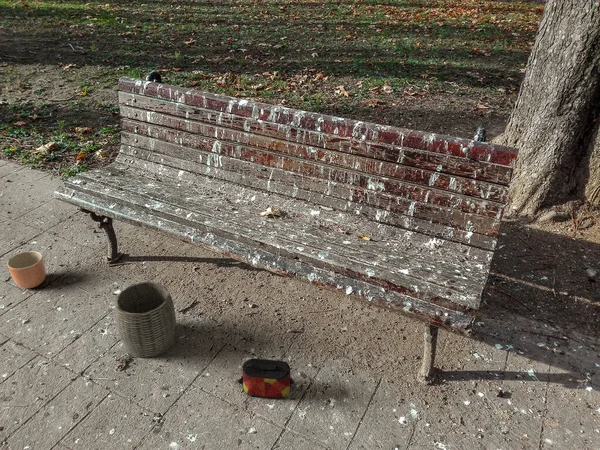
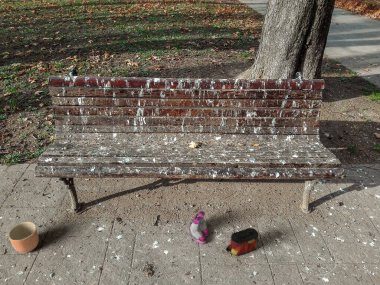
woven basket: present [115,282,176,358] -> none [131,210,170,264]
boots: none [209,311,243,361] -> present [189,211,209,244]

